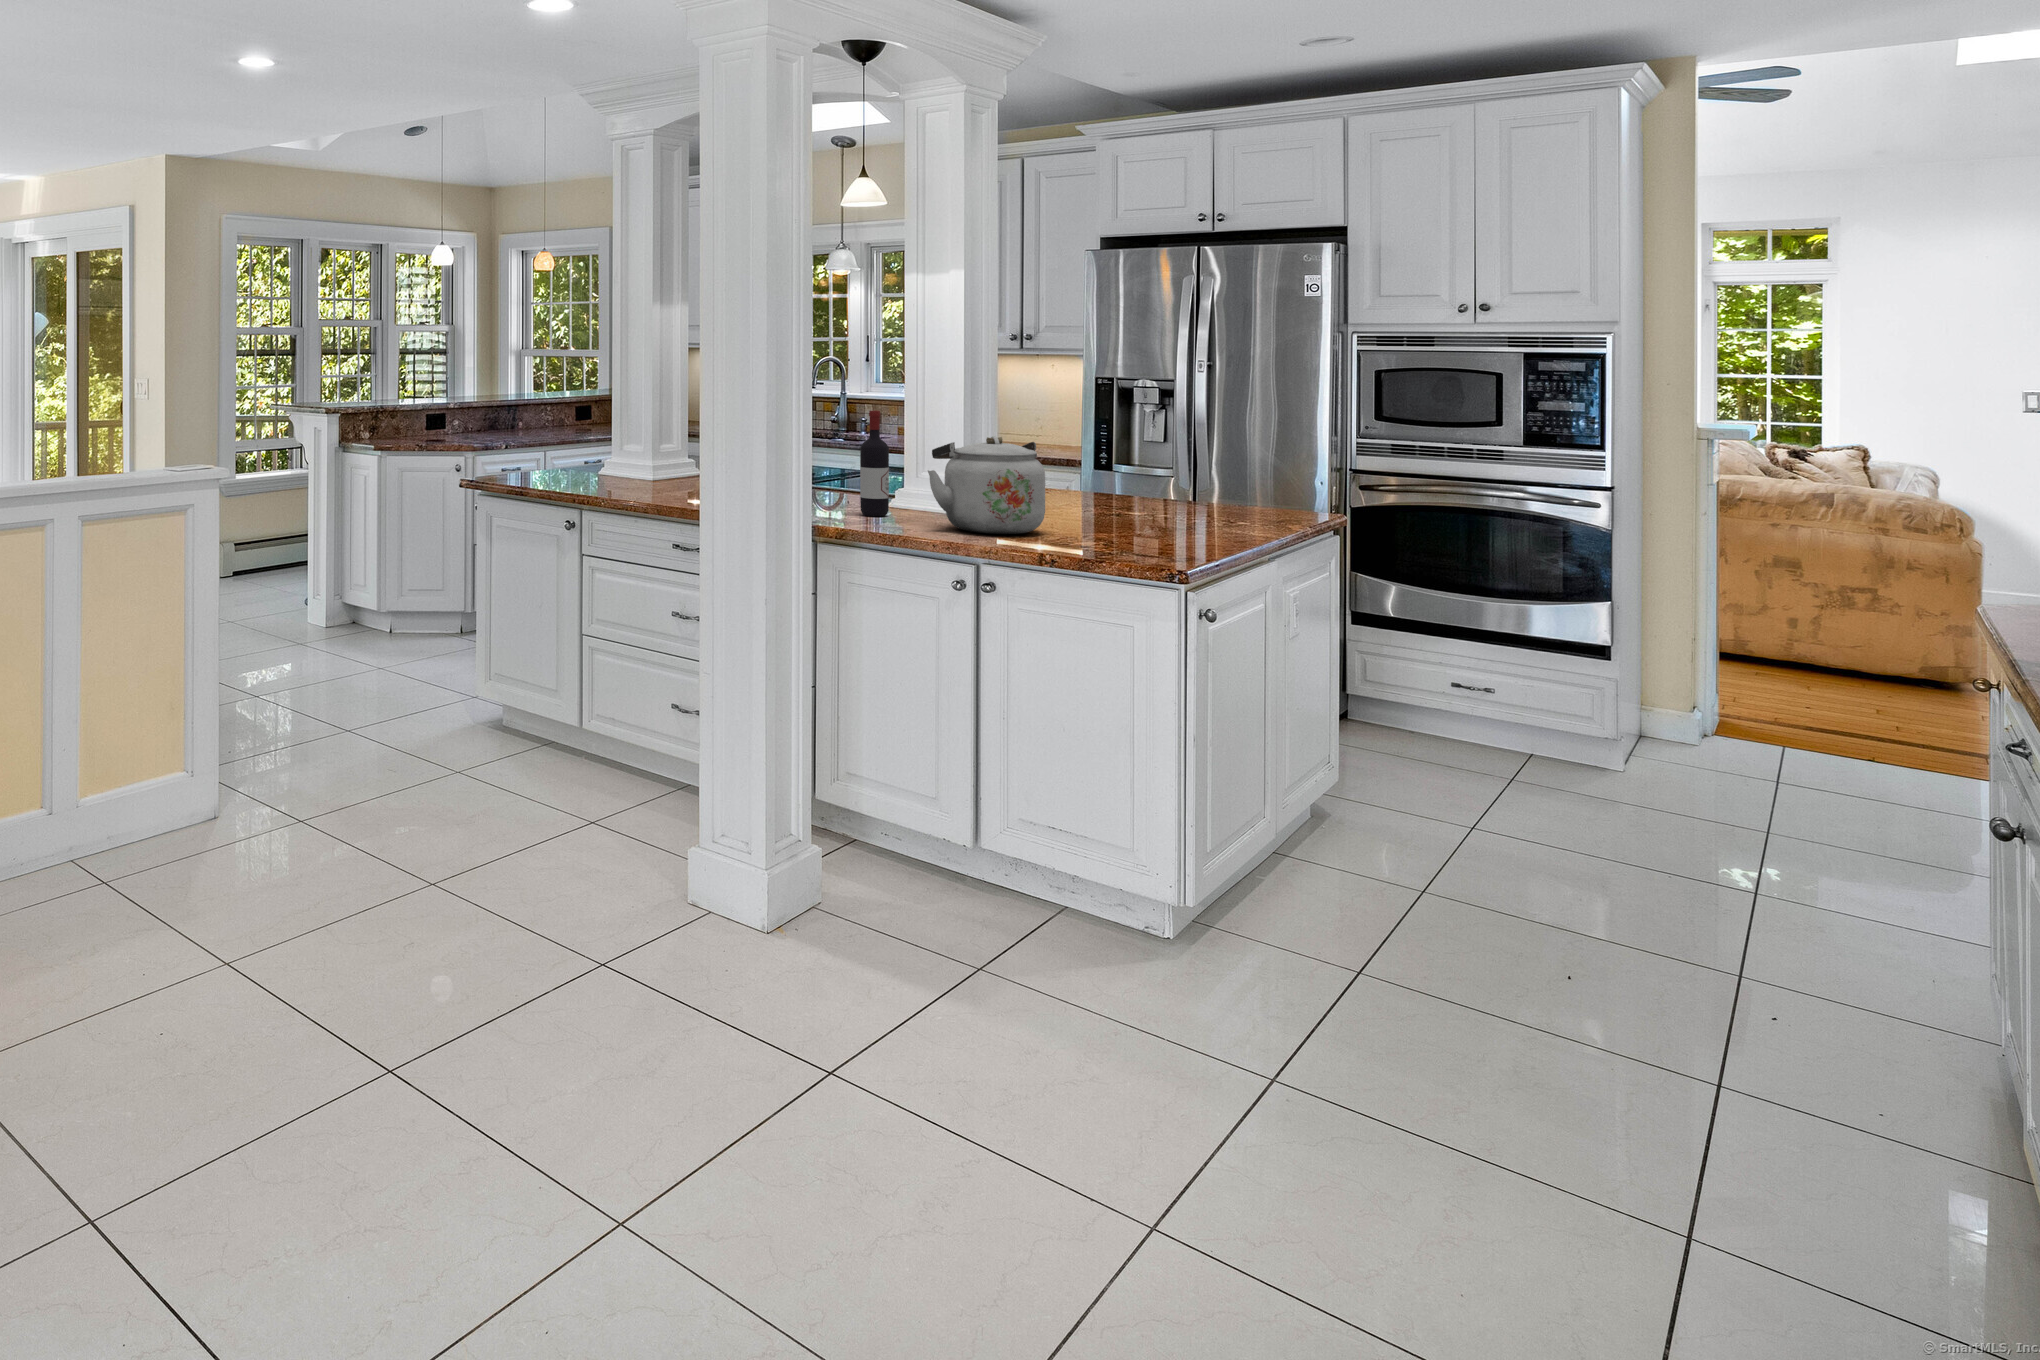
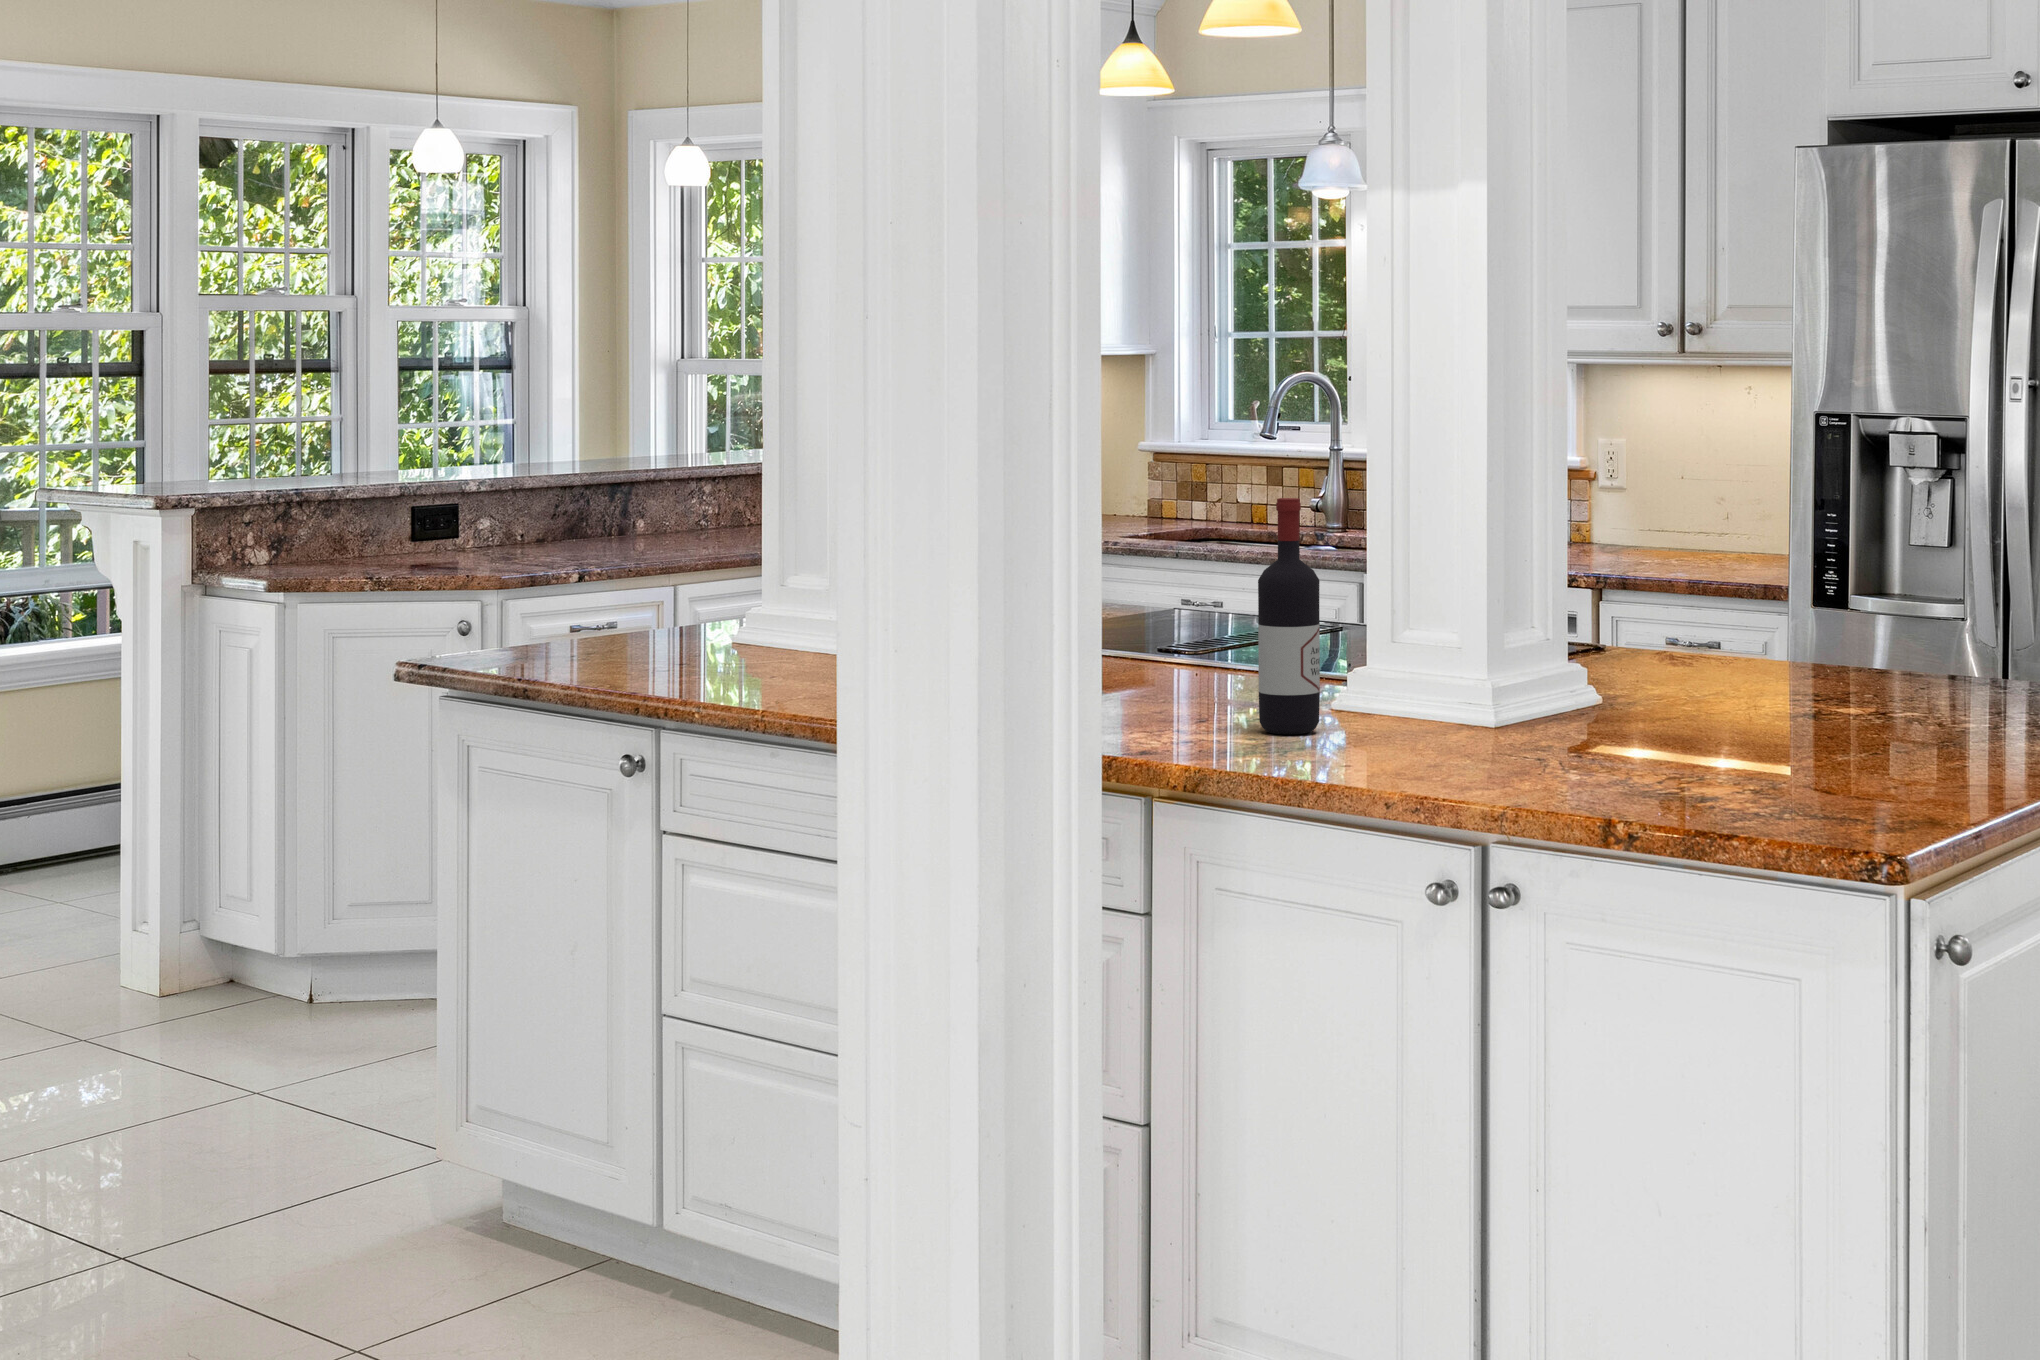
kettle: present [928,436,1045,534] -> none [1382,554,1637,772]

